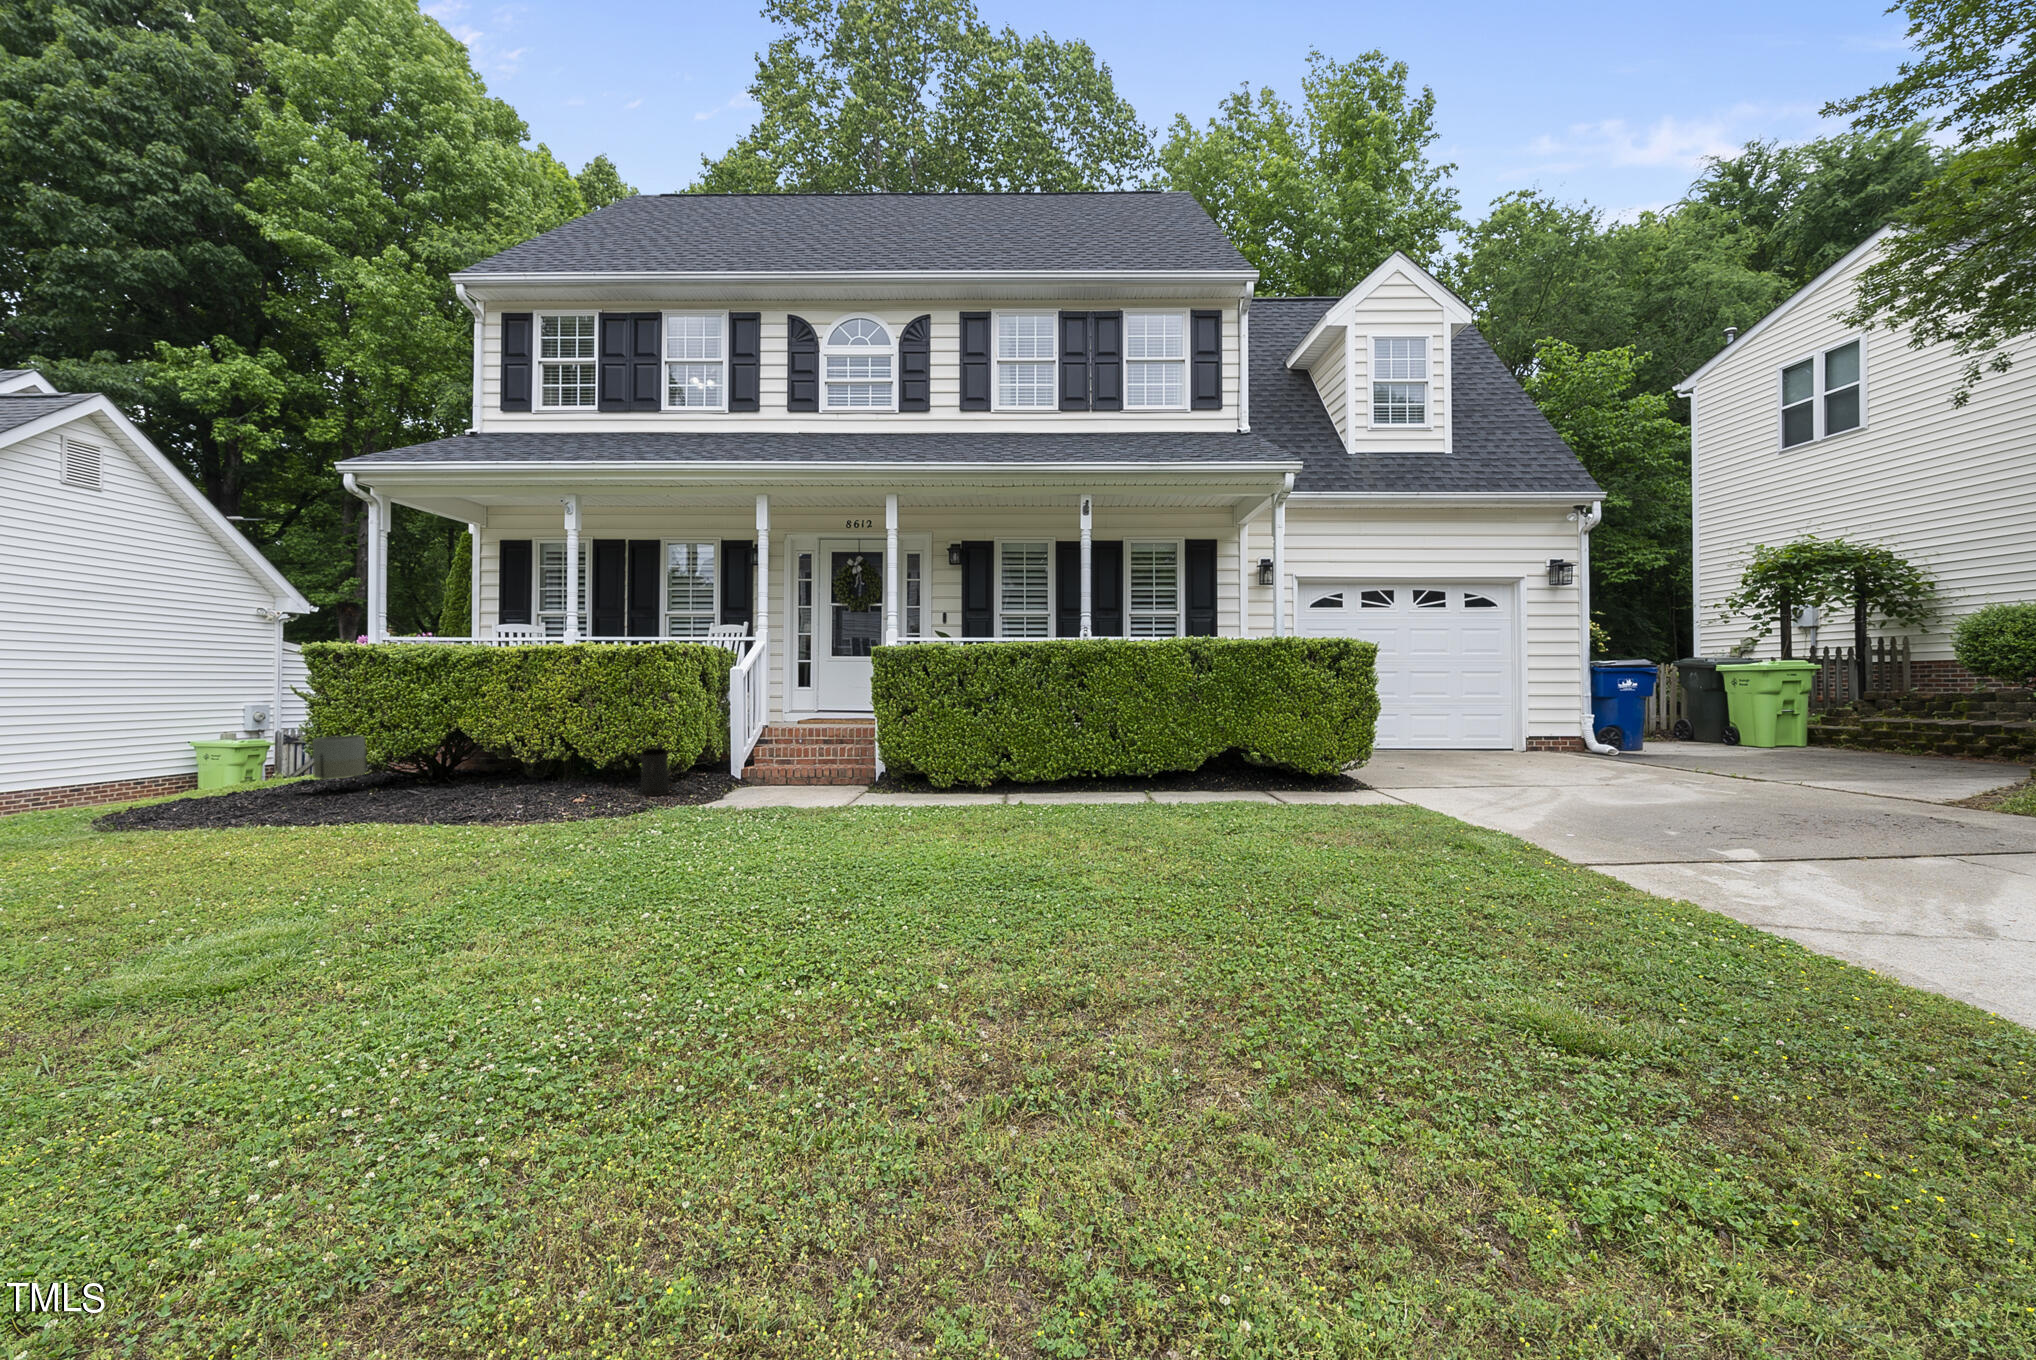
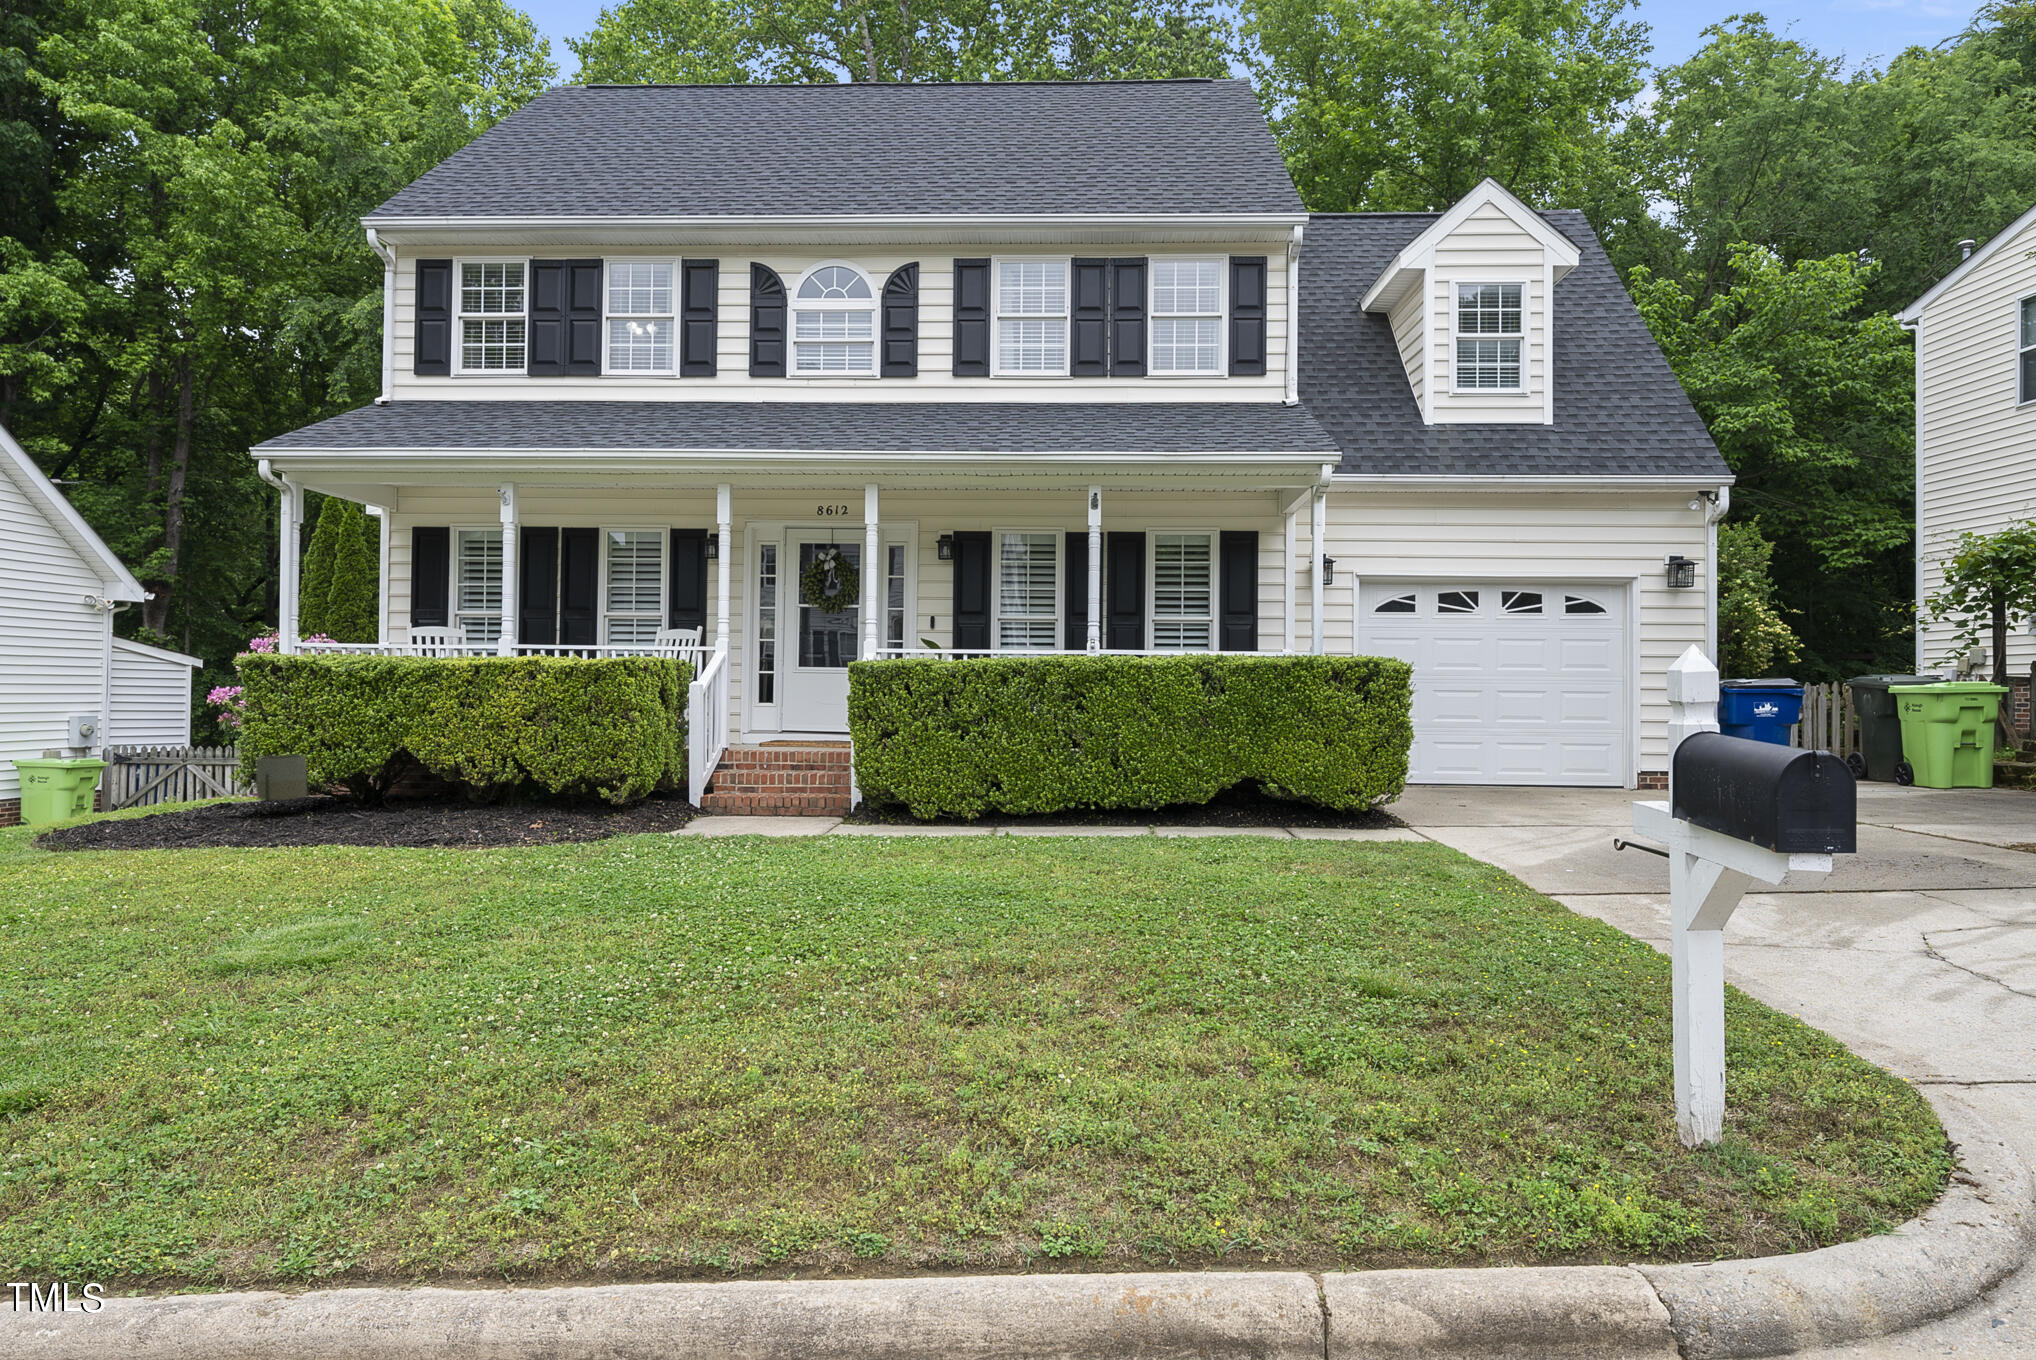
watering can: present [640,741,671,796] -> none [600,760,632,823]

